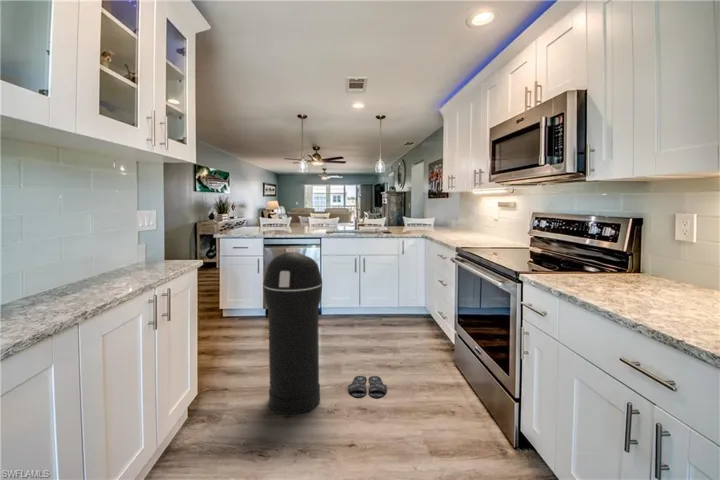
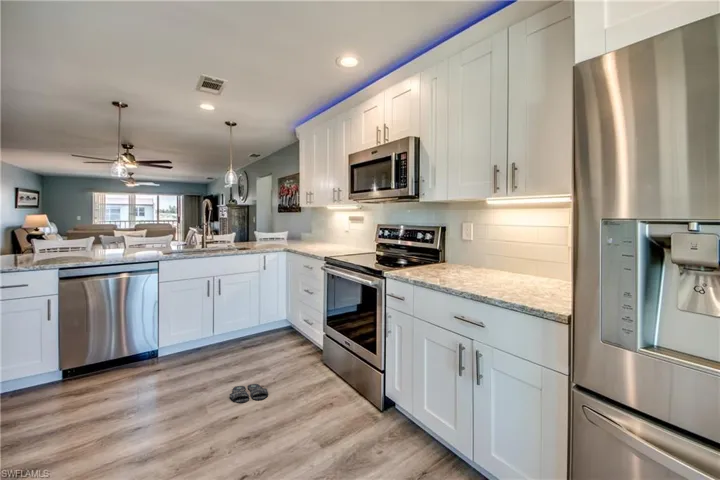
trash can: present [263,252,322,414] -> none [144,263,208,428]

